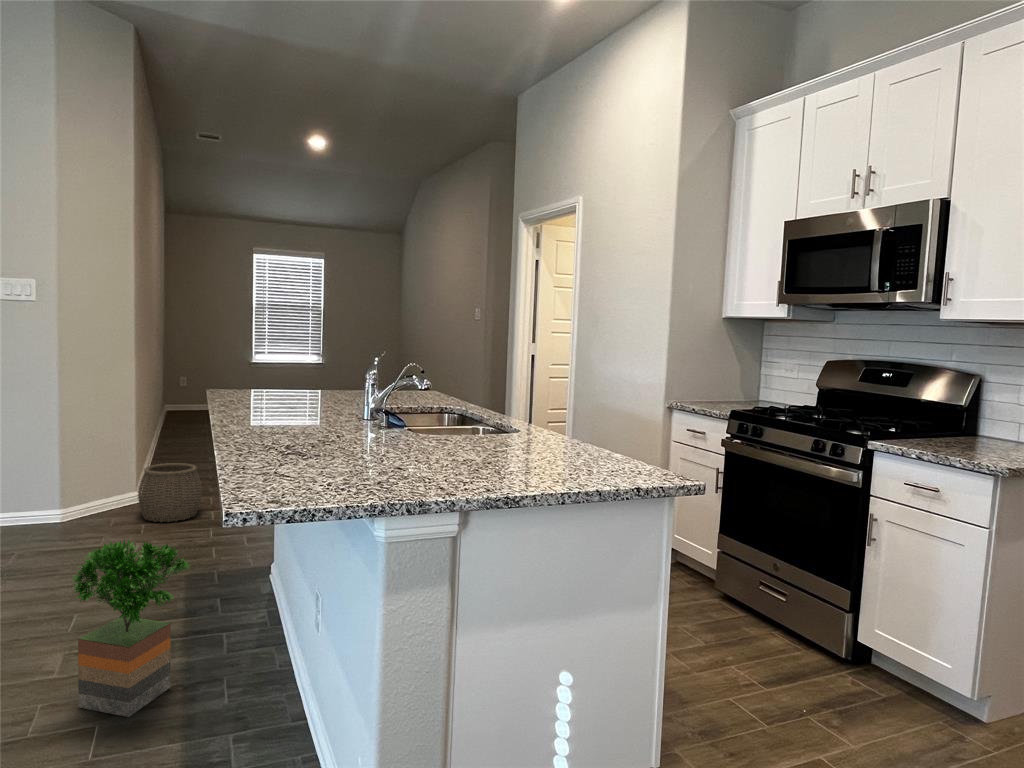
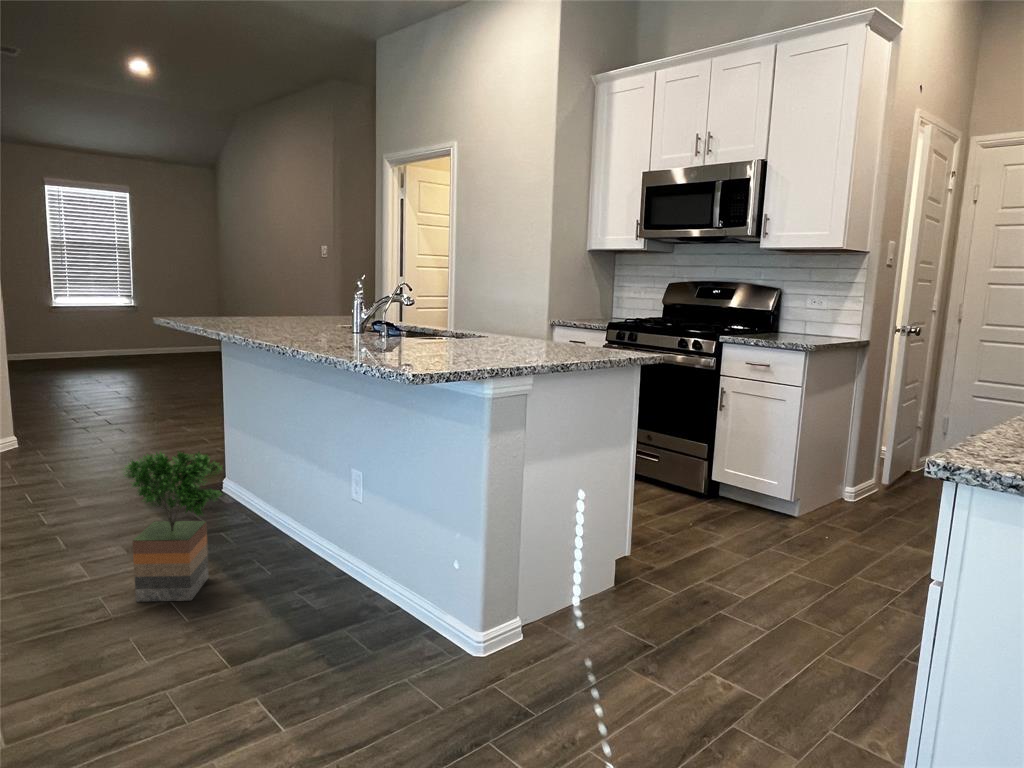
woven basket: present [138,463,202,522] -> none [28,404,100,464]

